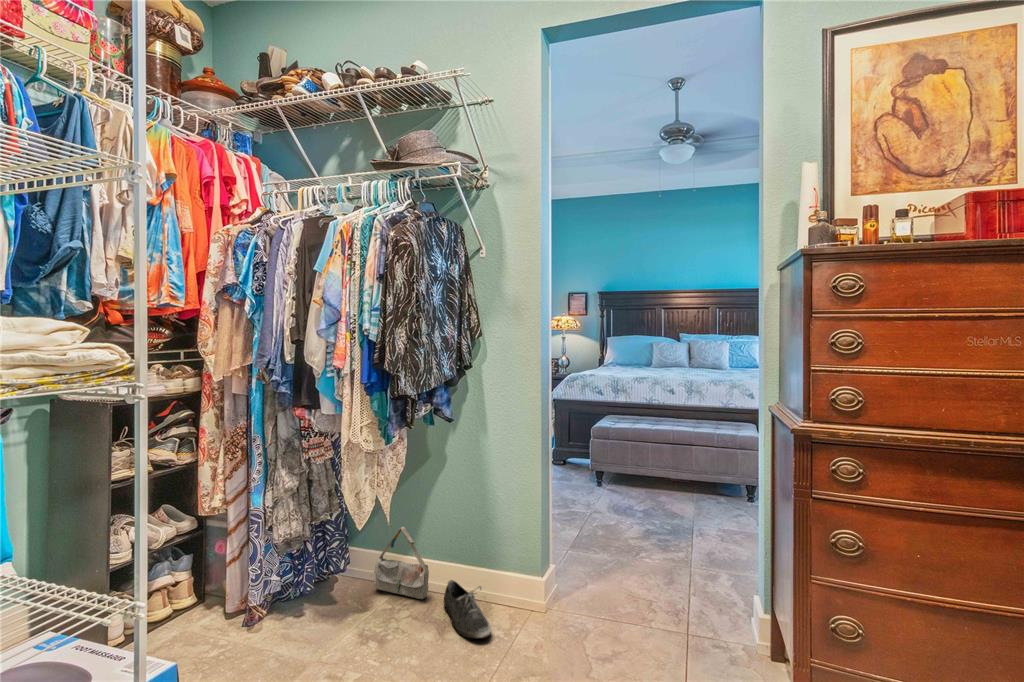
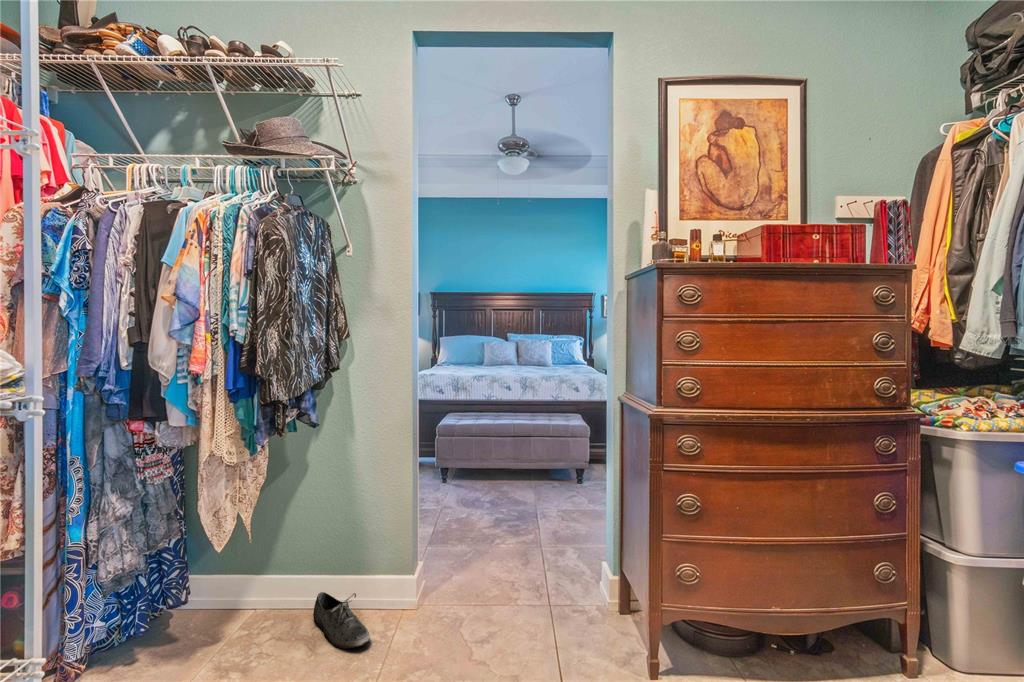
bag: present [374,527,429,599] -> none [228,543,295,618]

